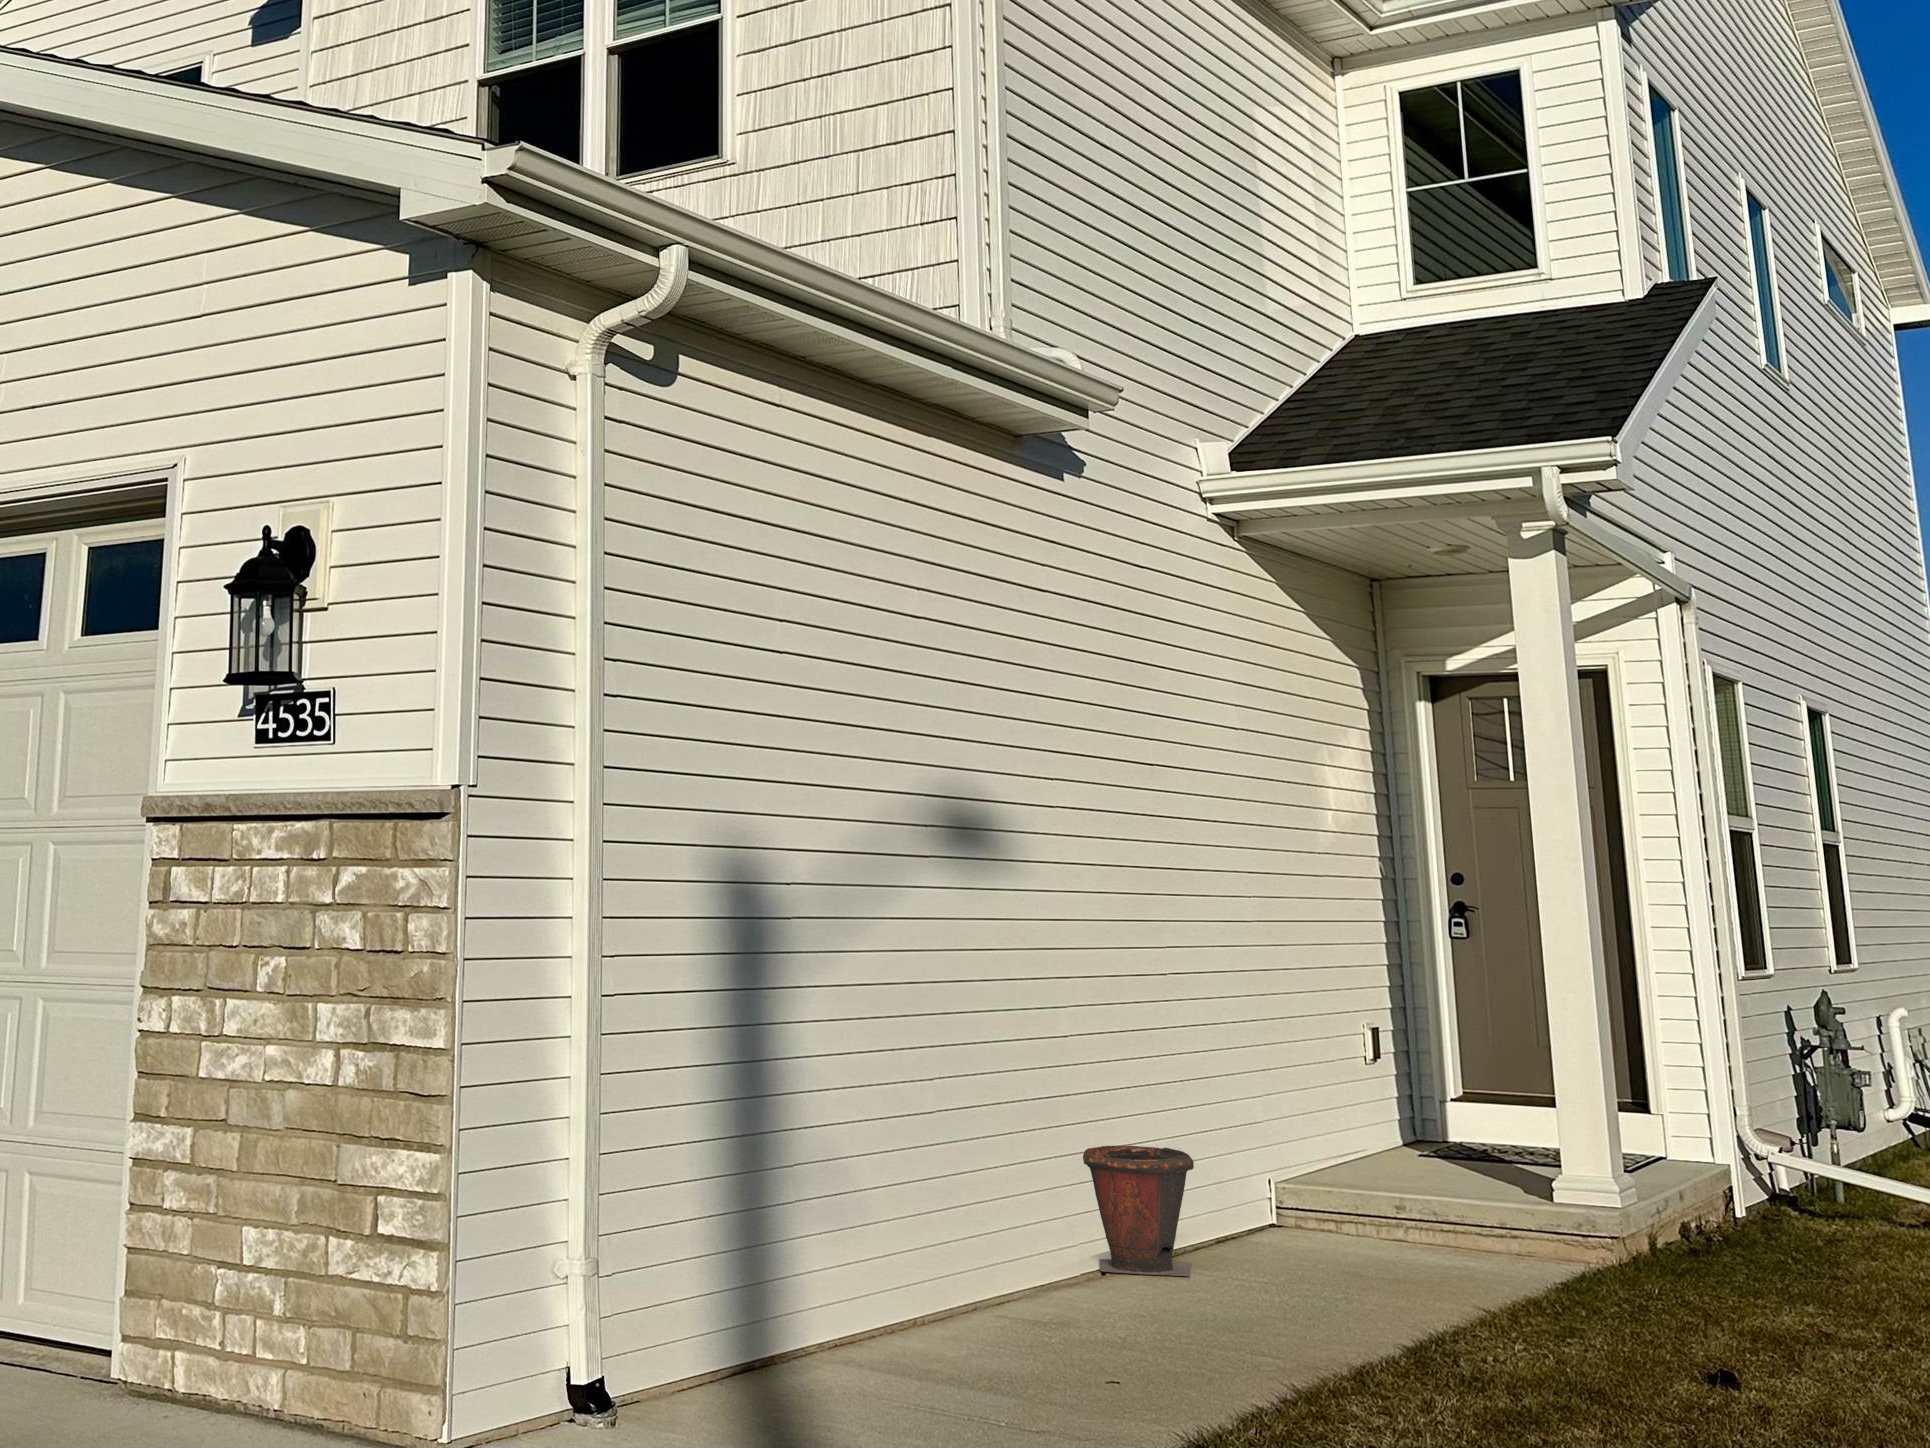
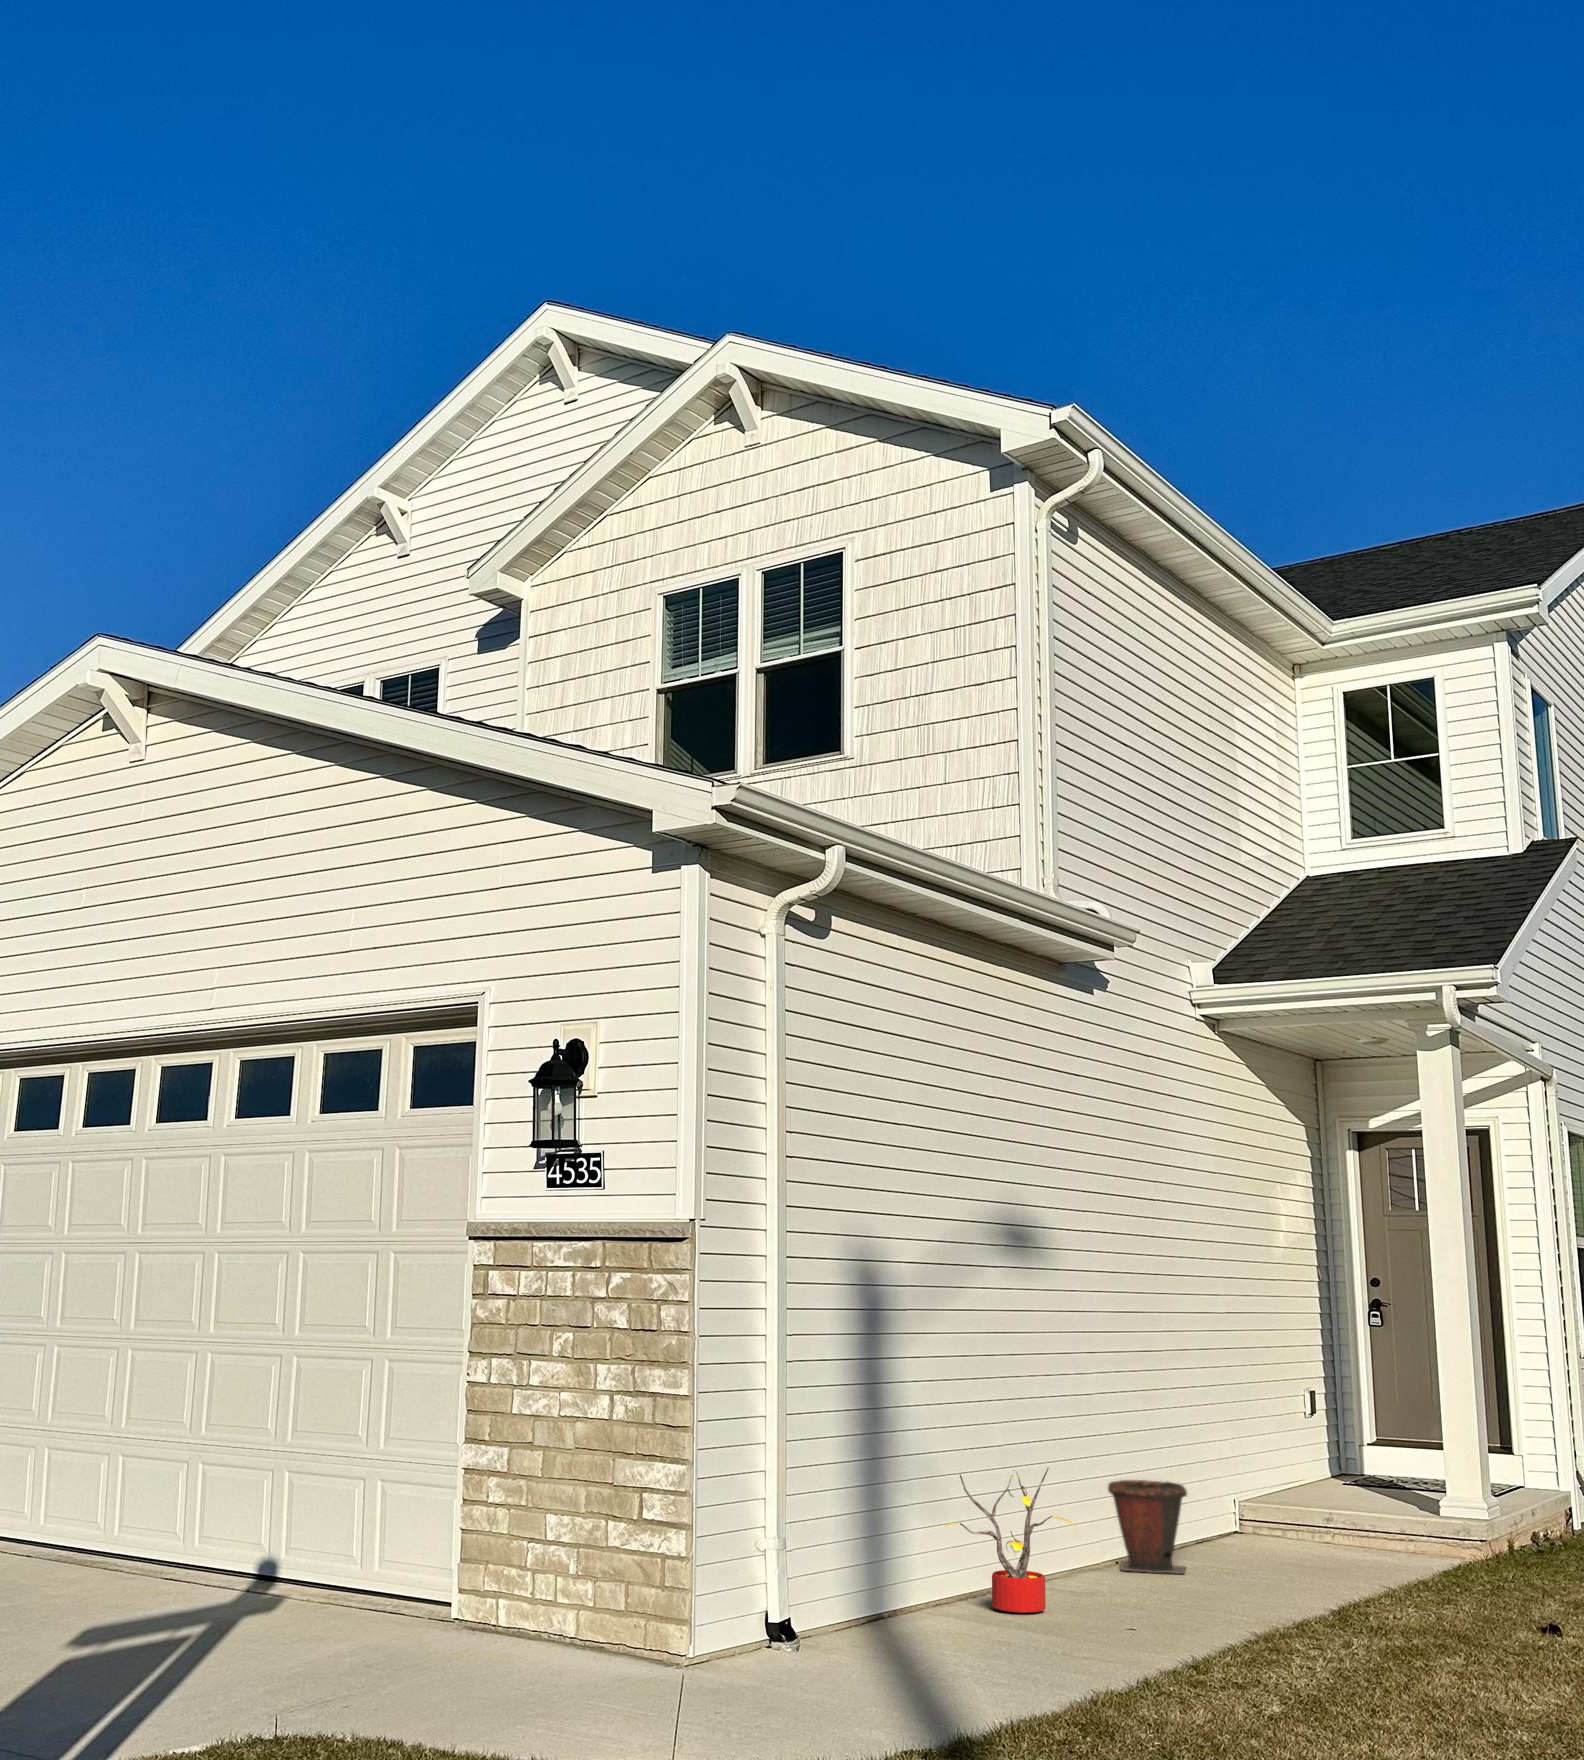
decorative plant: none [847,1138,1038,1347] -> present [945,1468,1075,1613]

